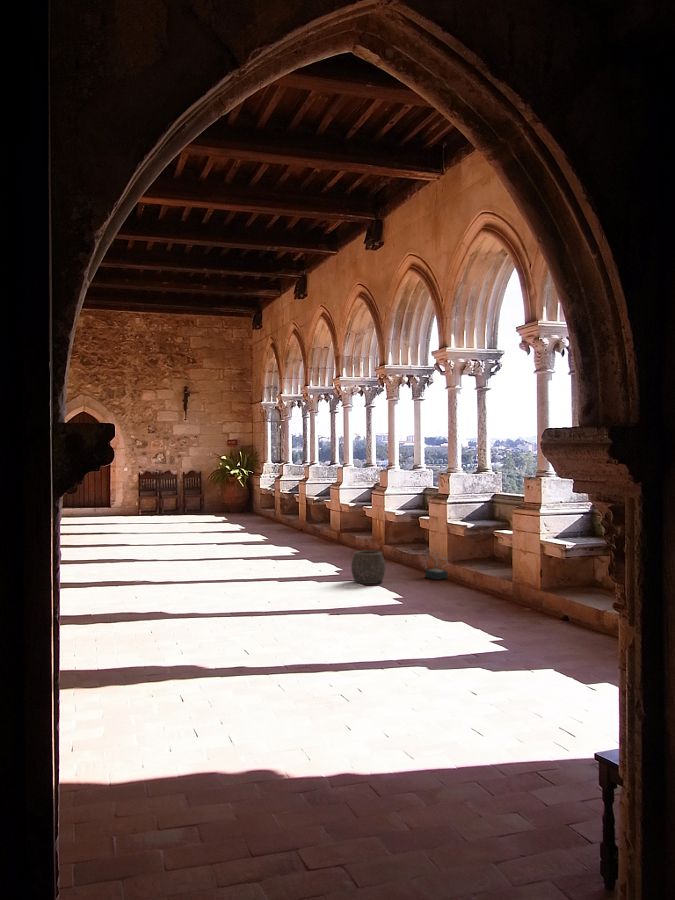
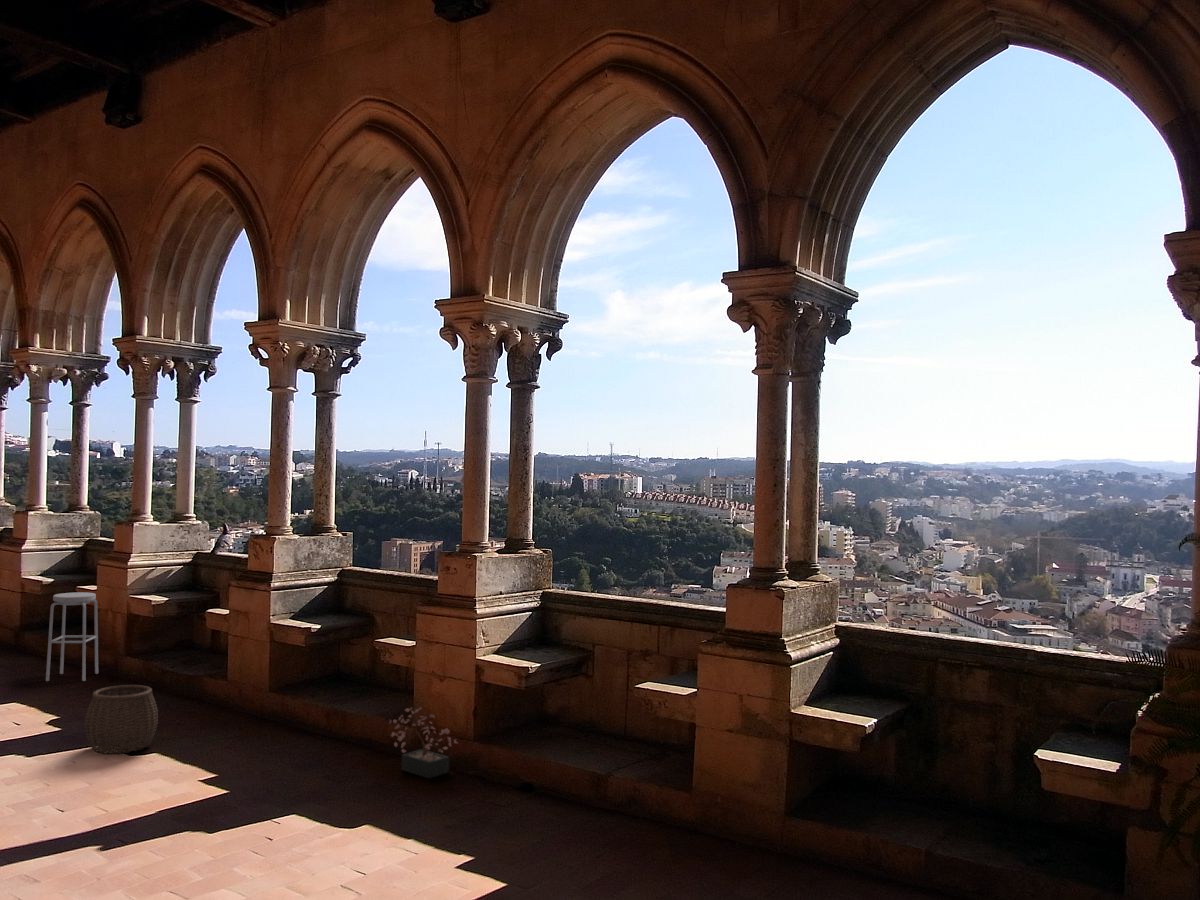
stool: none [351,509,377,557] -> present [46,592,98,681]
decorative plant: present [421,552,448,580] -> present [391,708,457,778]

